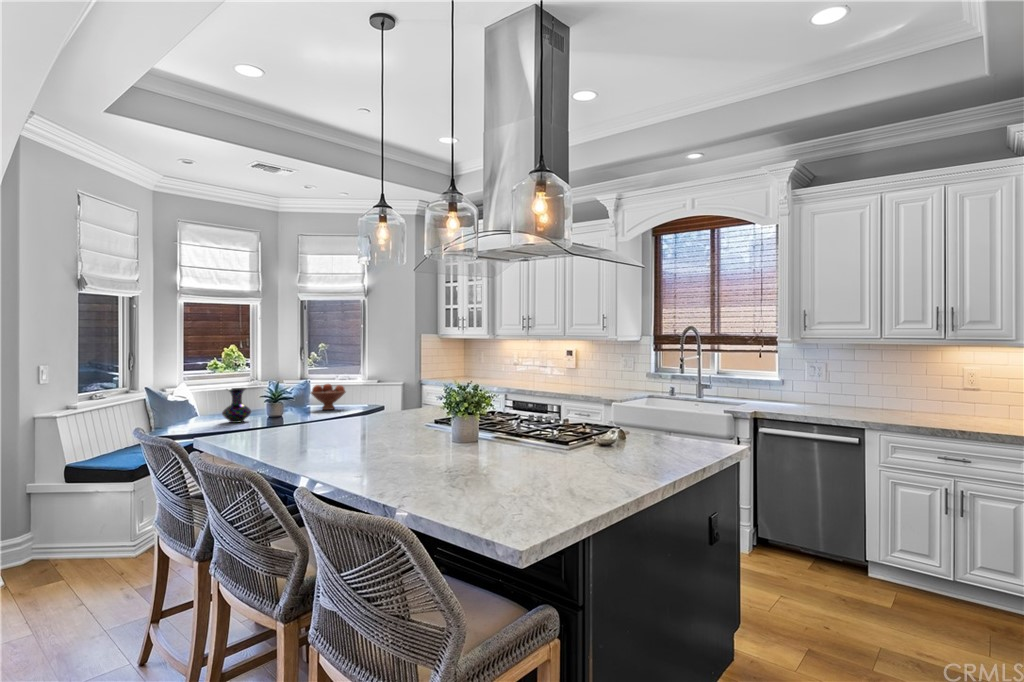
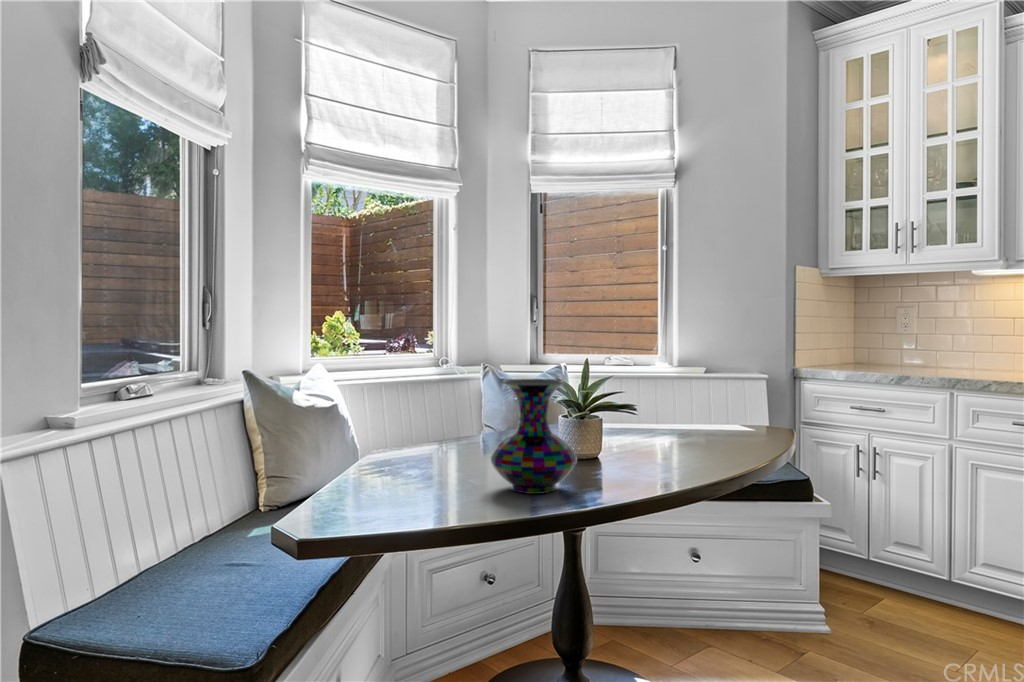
fruit bowl: present [311,384,346,410] -> none [653,371,748,443]

